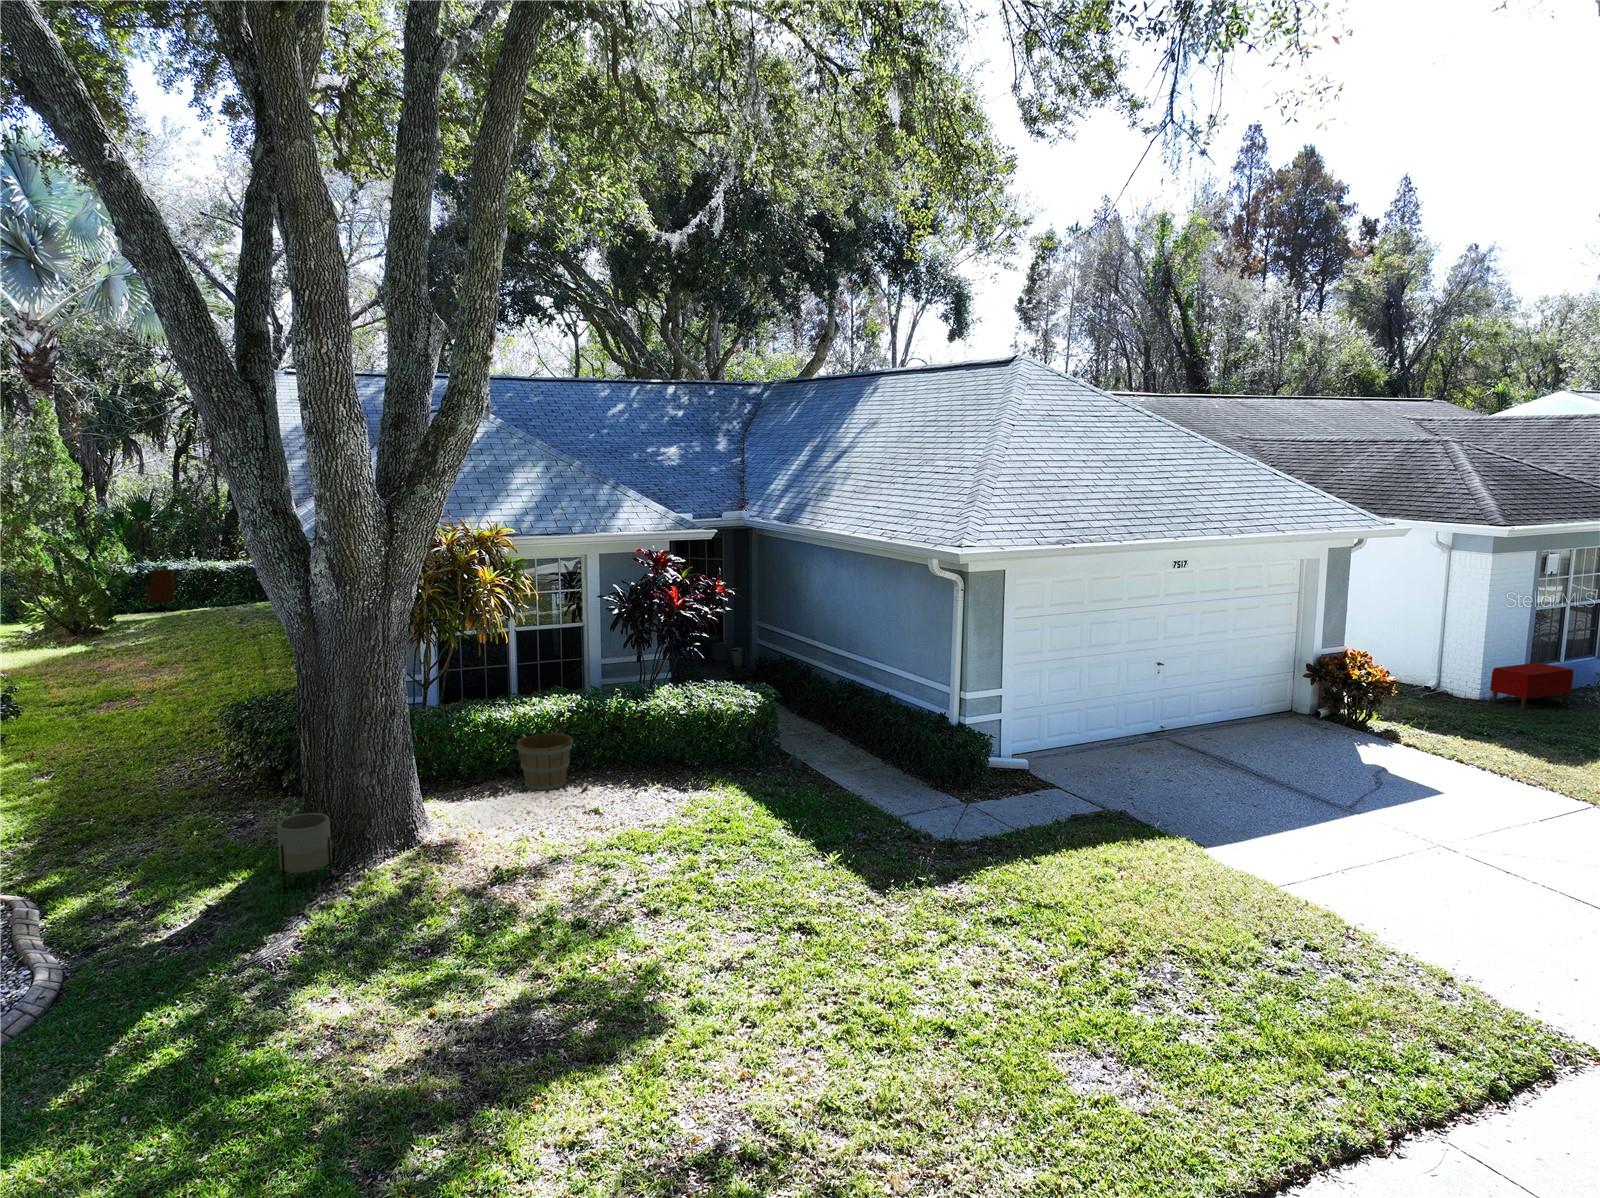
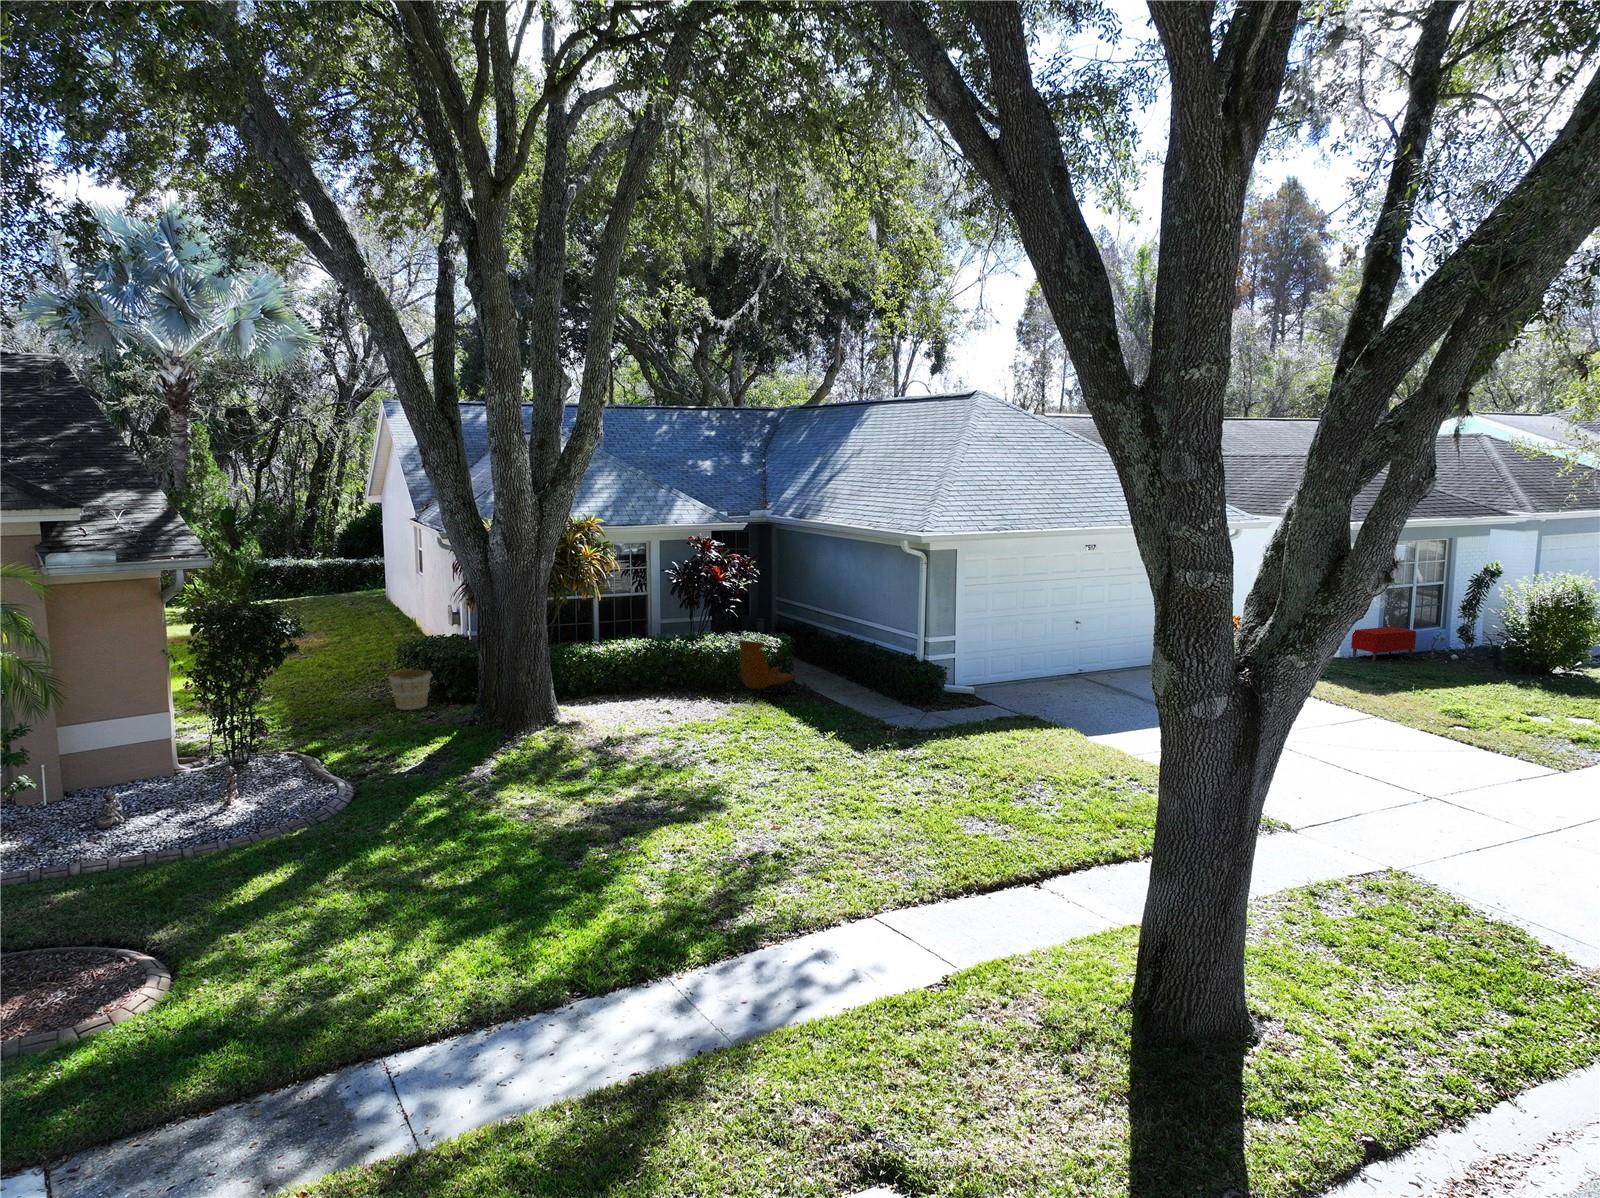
lounge chair: present [145,569,176,614] -> present [738,639,793,702]
wooden bucket: present [516,733,573,791] -> present [389,669,432,710]
planter: present [277,813,332,891] -> none [466,703,501,751]

